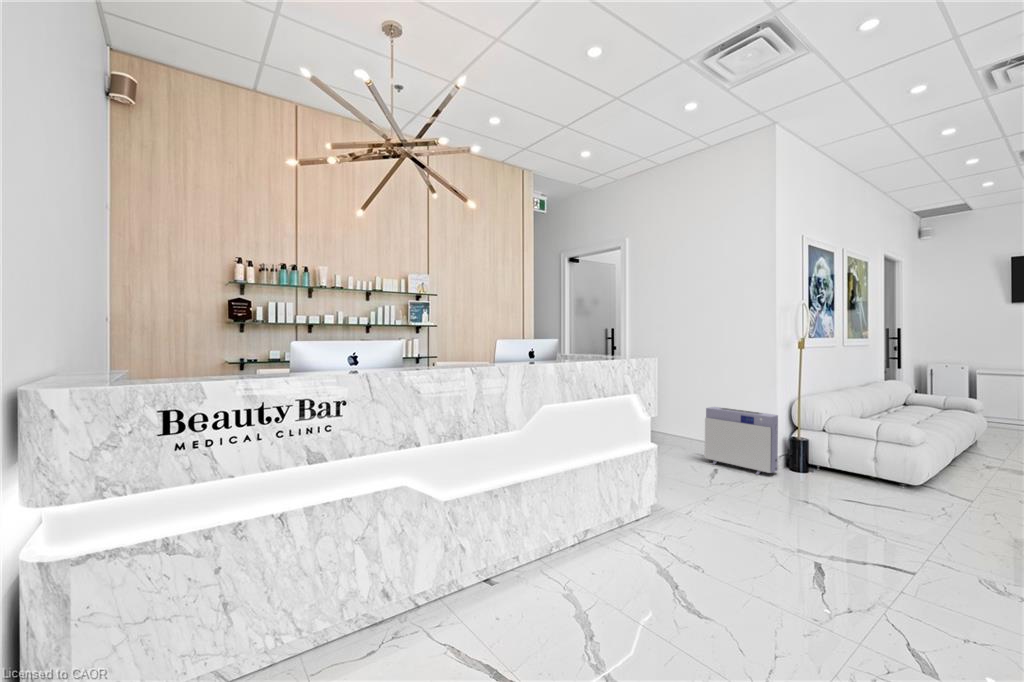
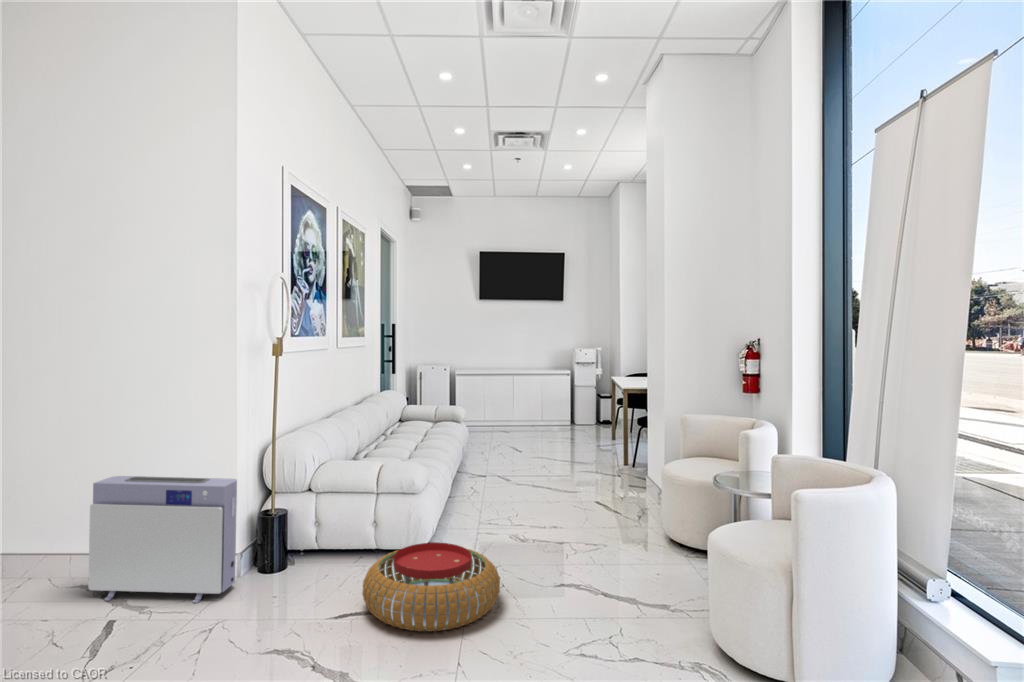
pouf: none [860,471,979,525] -> present [362,543,500,632]

